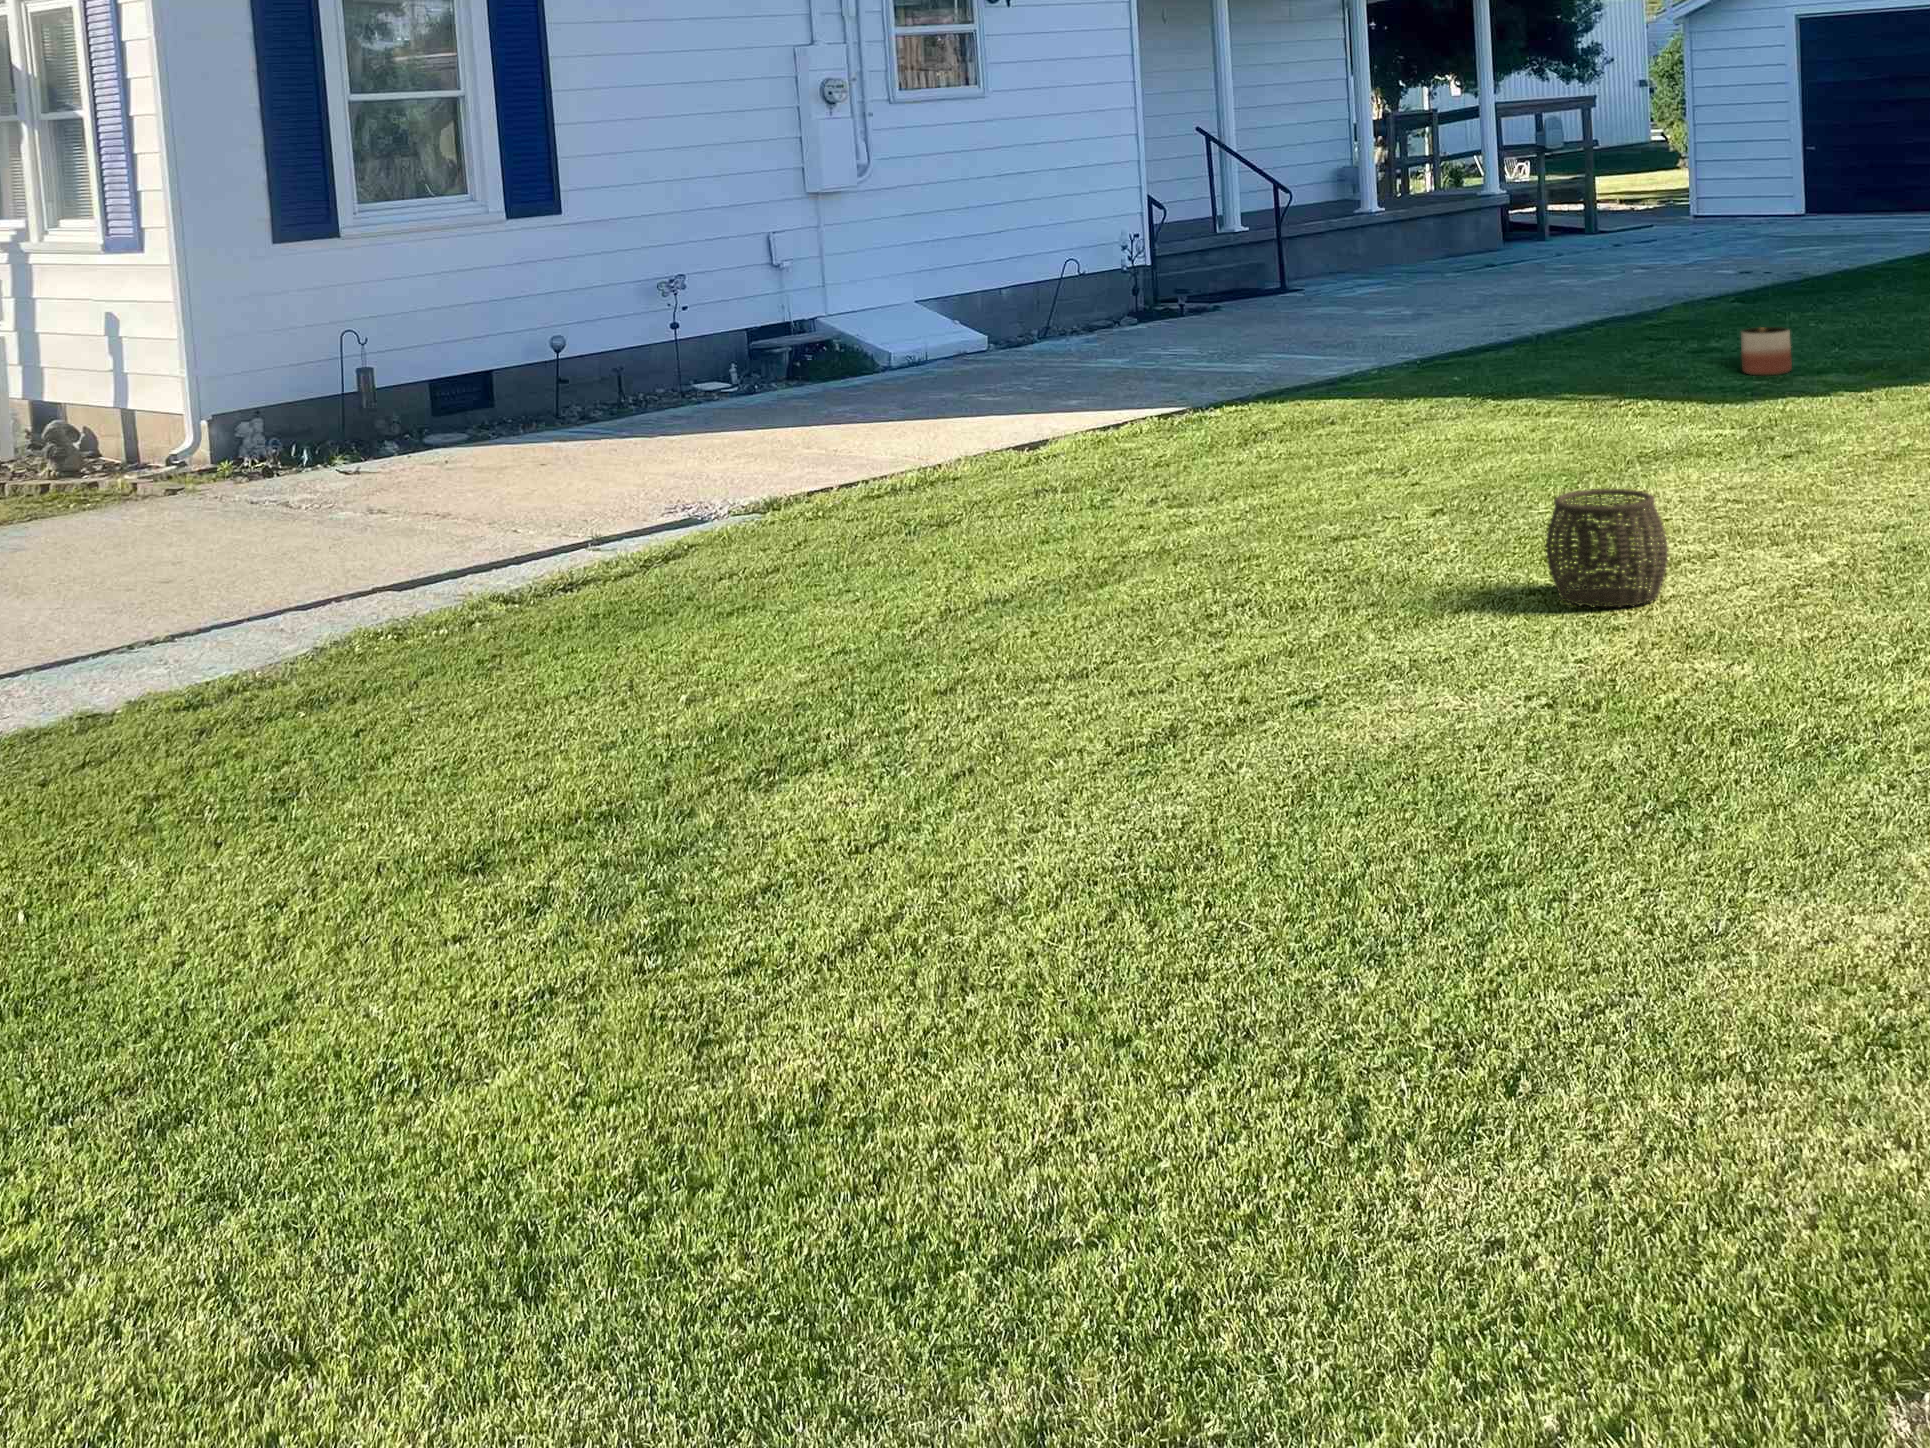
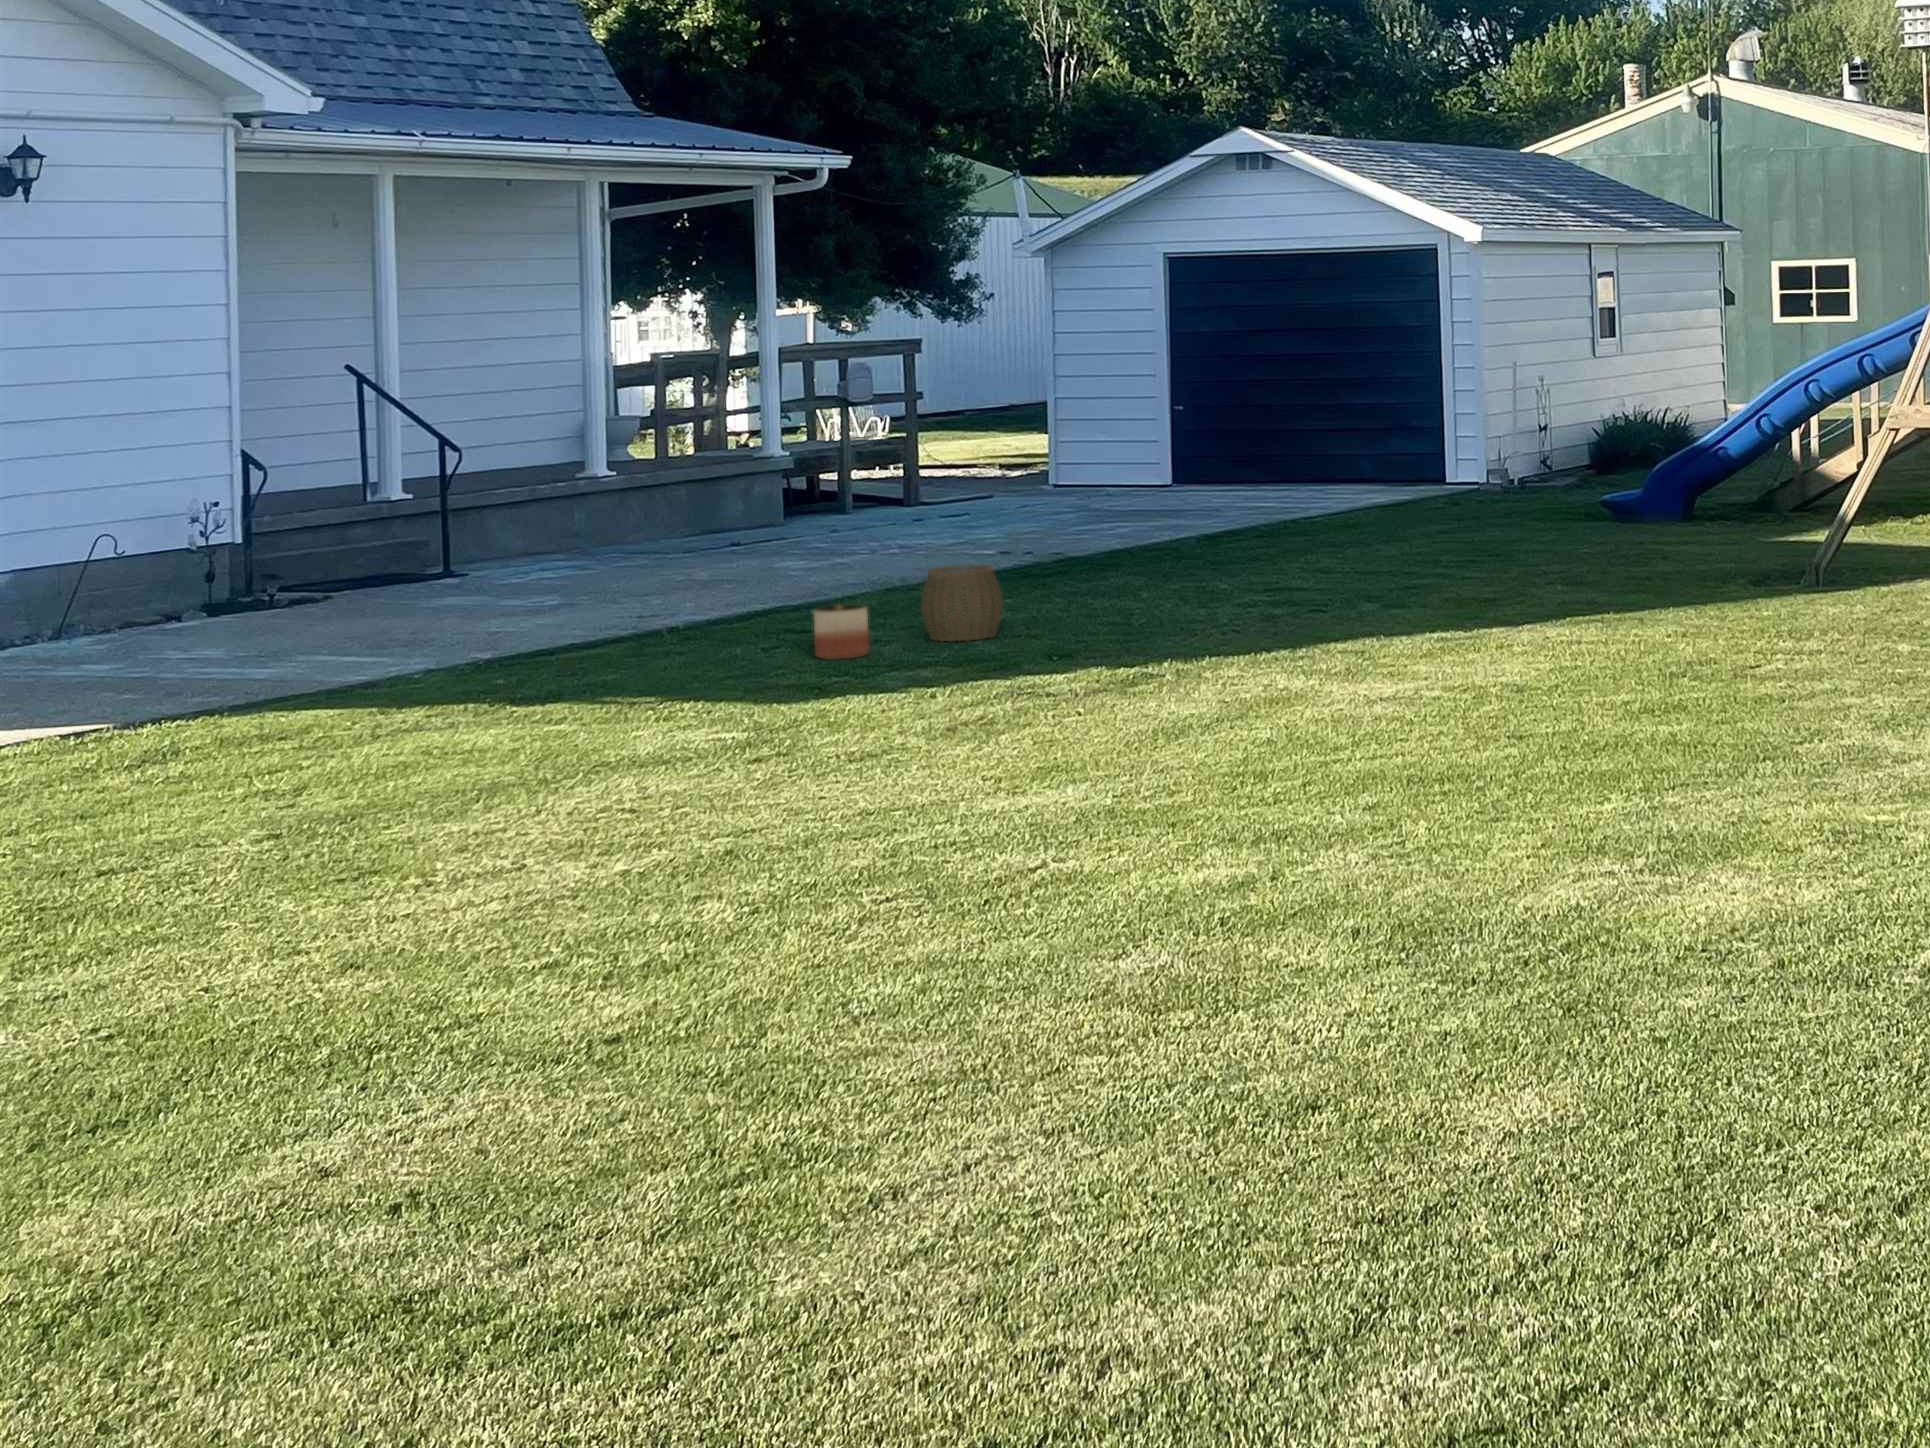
woven basket: present [1545,489,1669,608] -> present [921,565,1002,642]

